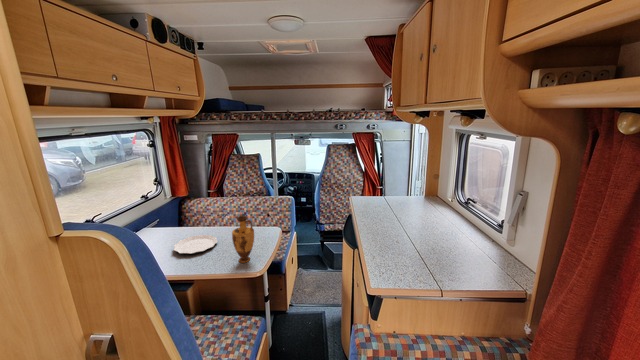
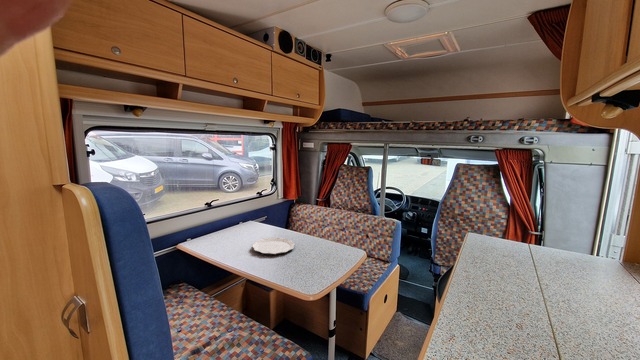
vase: present [232,216,254,263] -> none [297,223,322,278]

